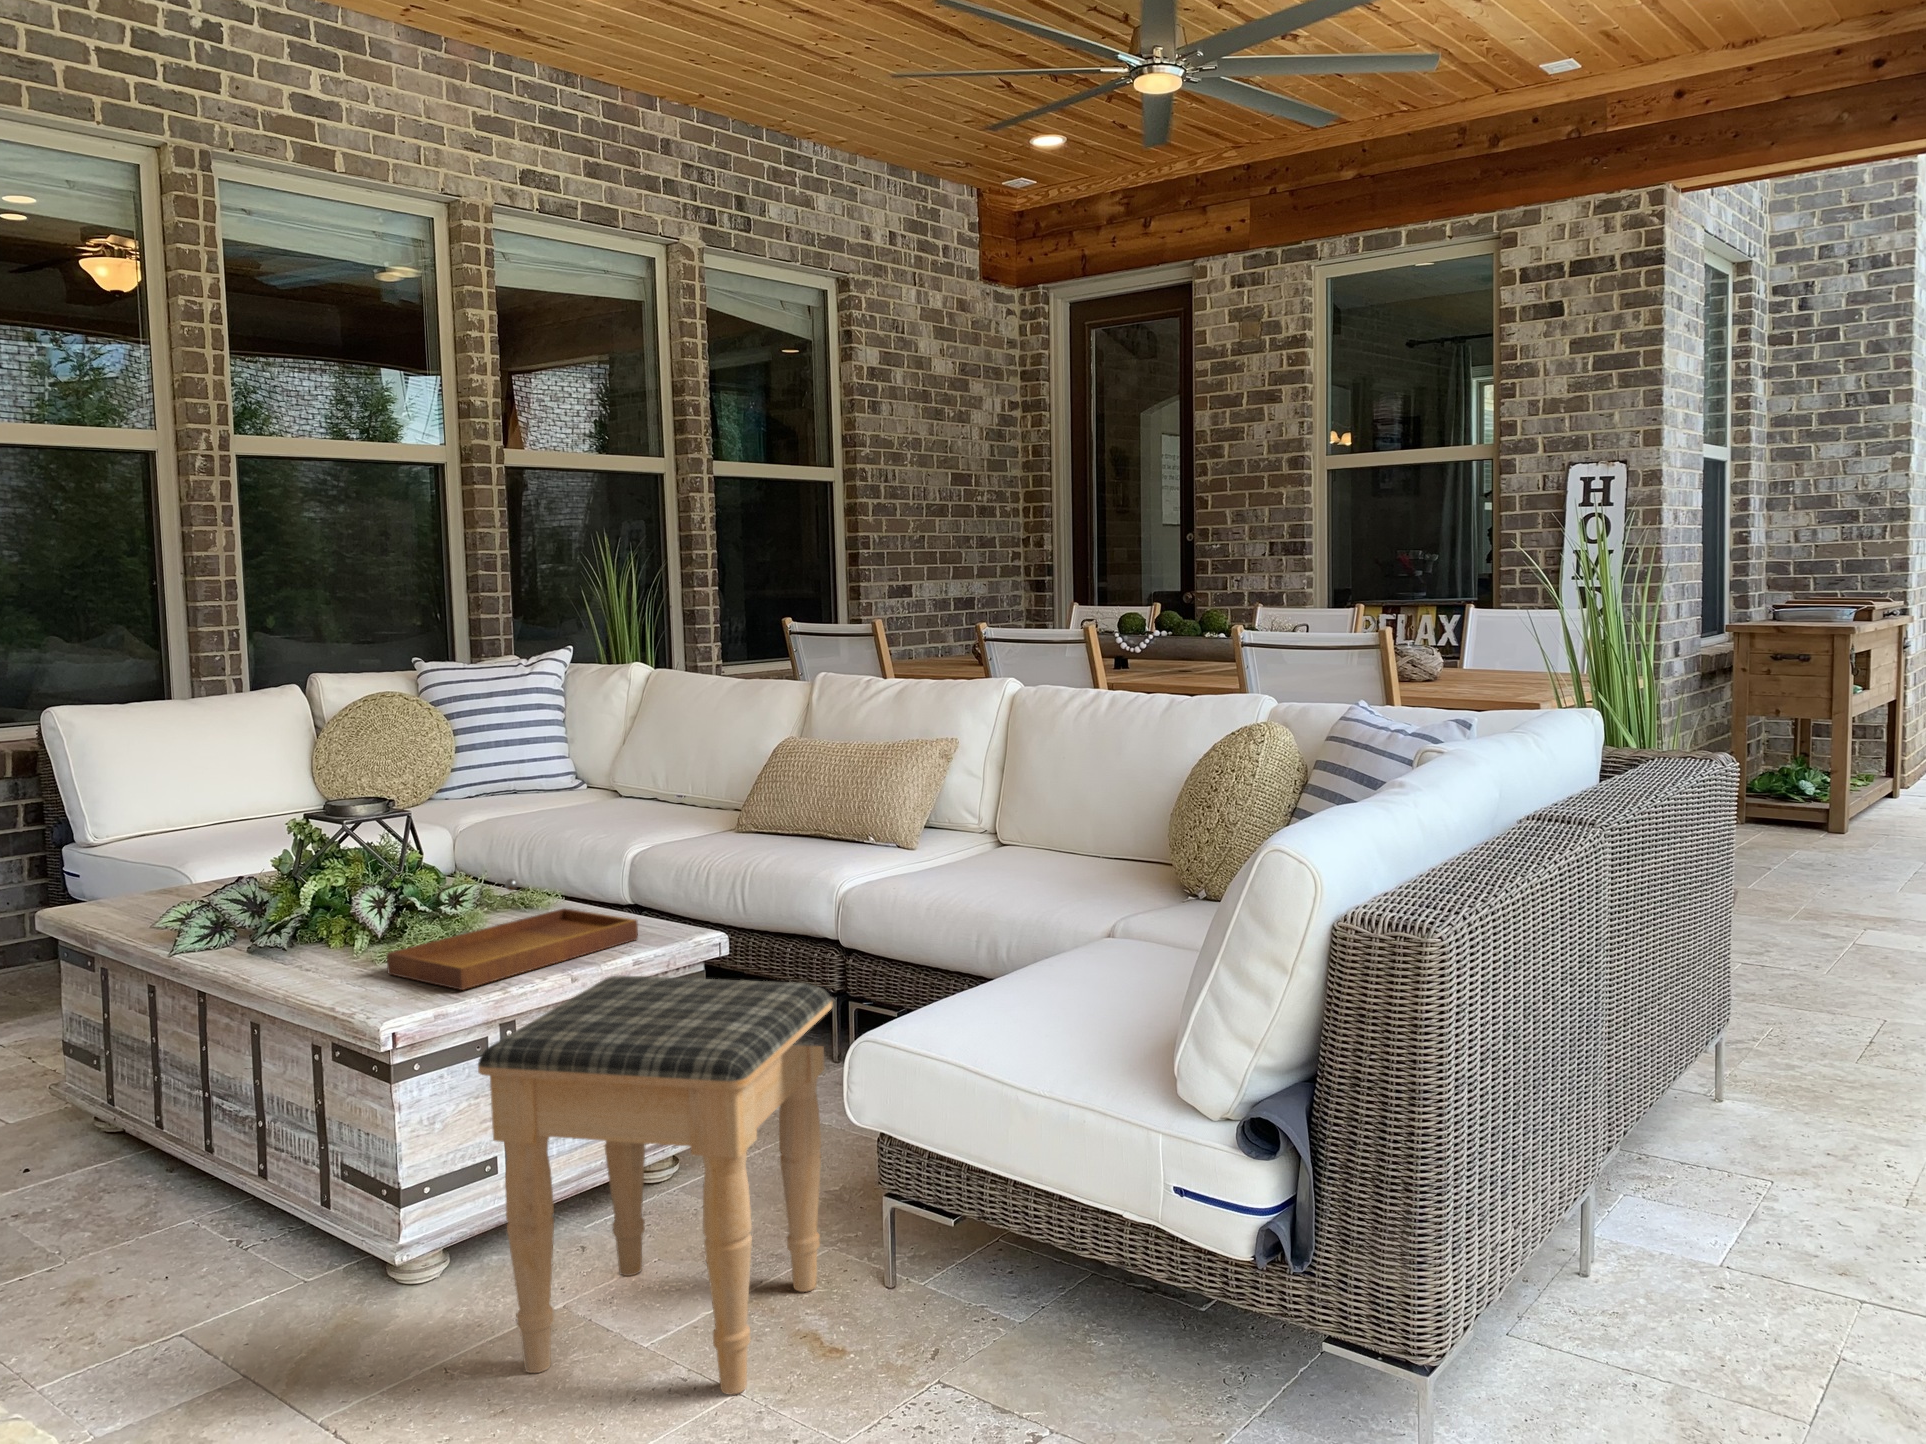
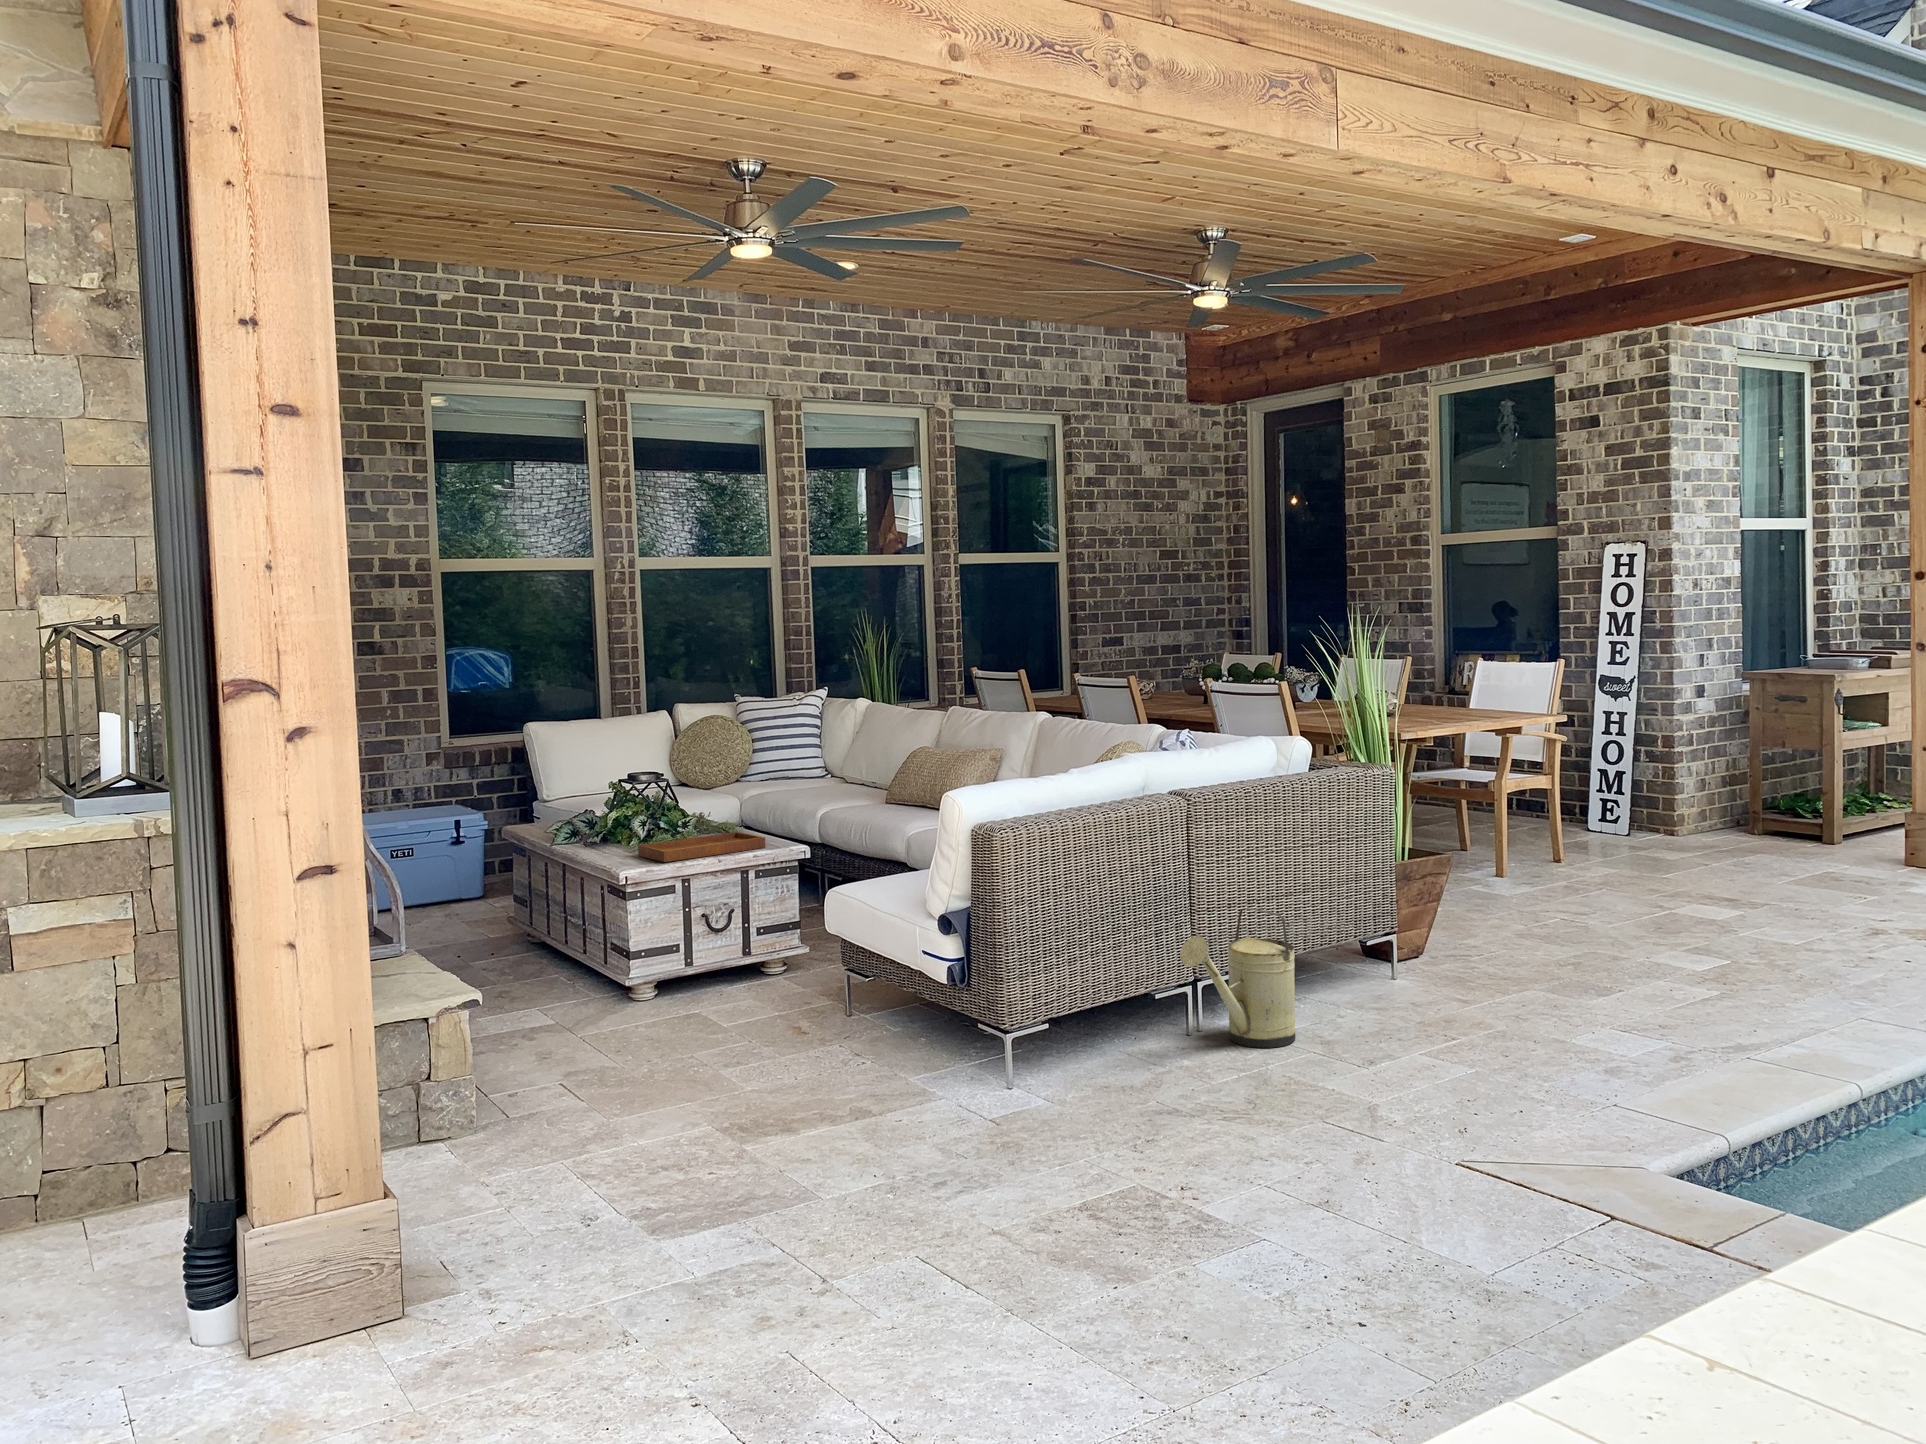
footstool: present [478,976,832,1395] -> none [644,856,820,1040]
watering can: none [1651,1034,1792,1298] -> present [1180,908,1296,1048]

